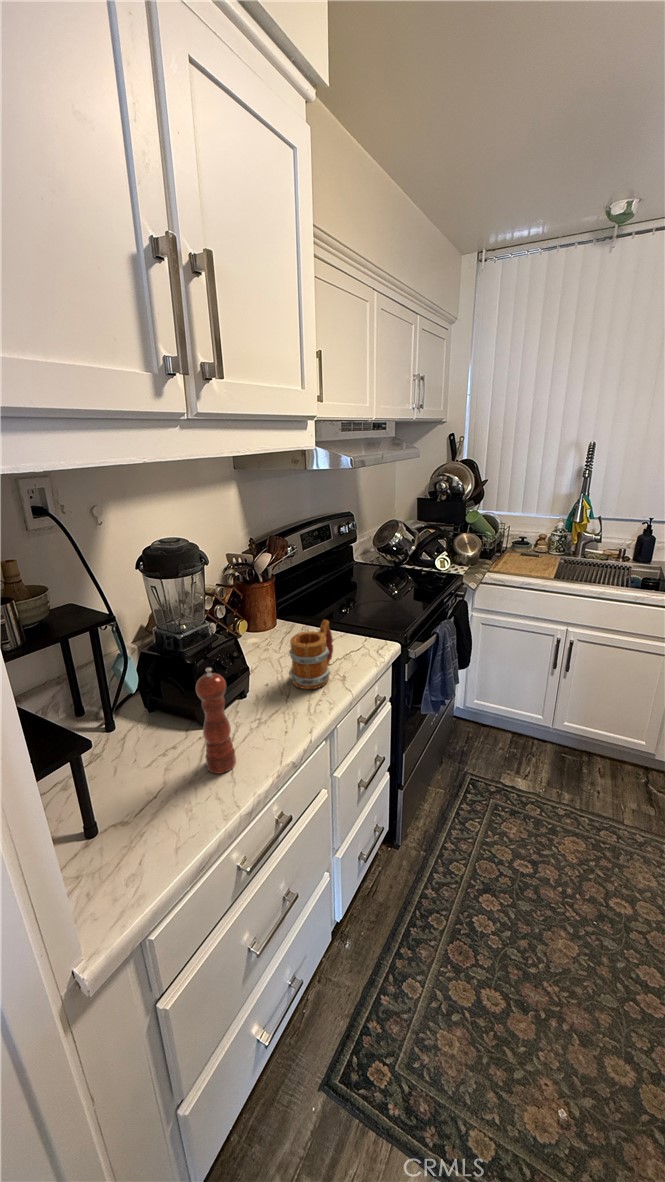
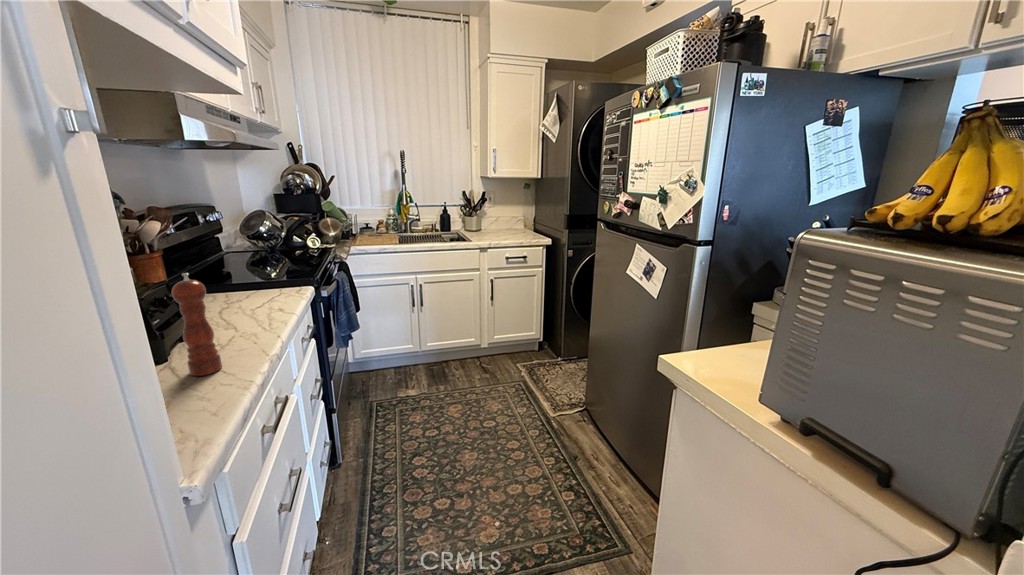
mug: present [289,620,333,689] -> none [224,261,270,319]

